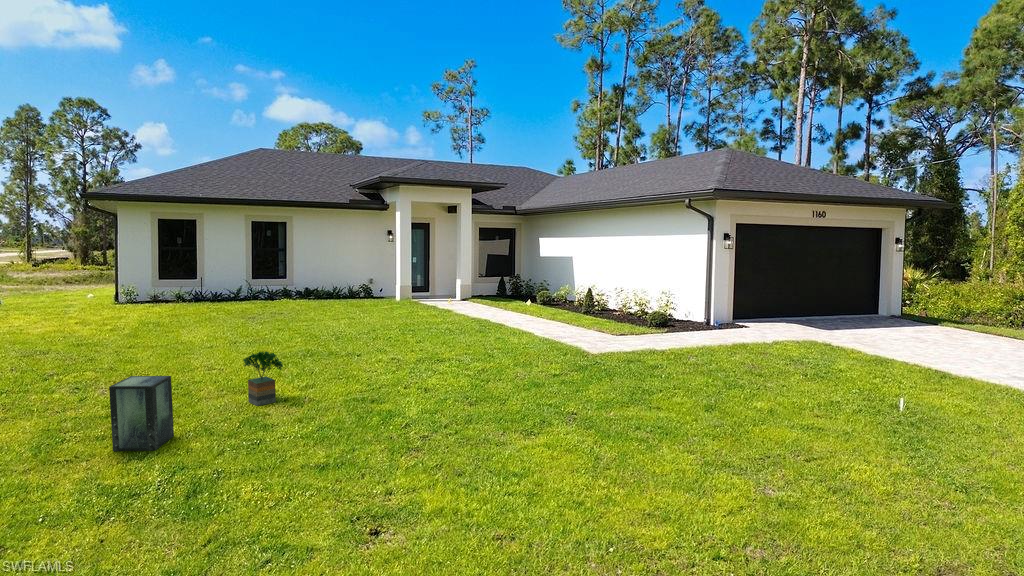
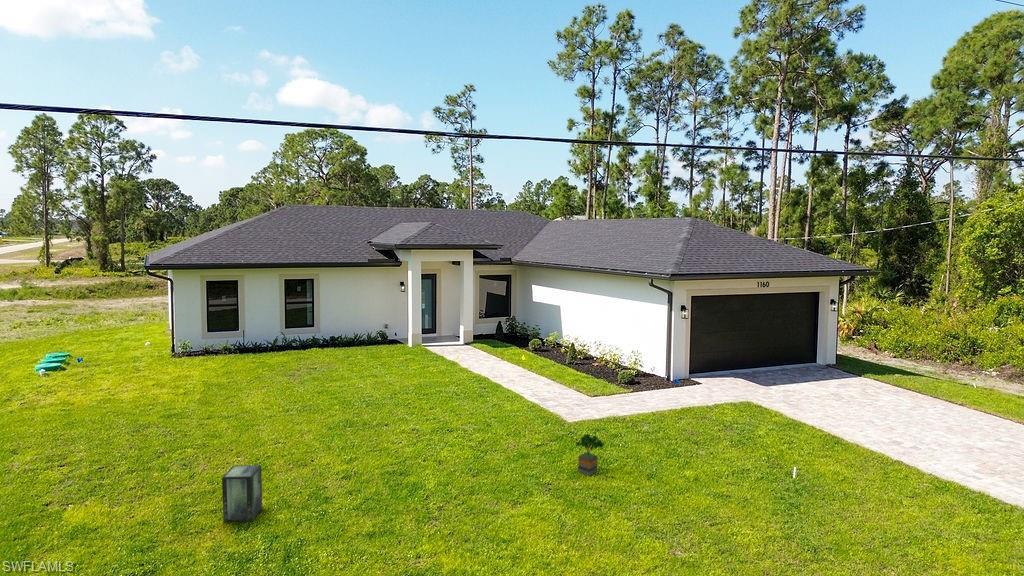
potted tree: present [243,351,283,406] -> present [576,434,604,476]

